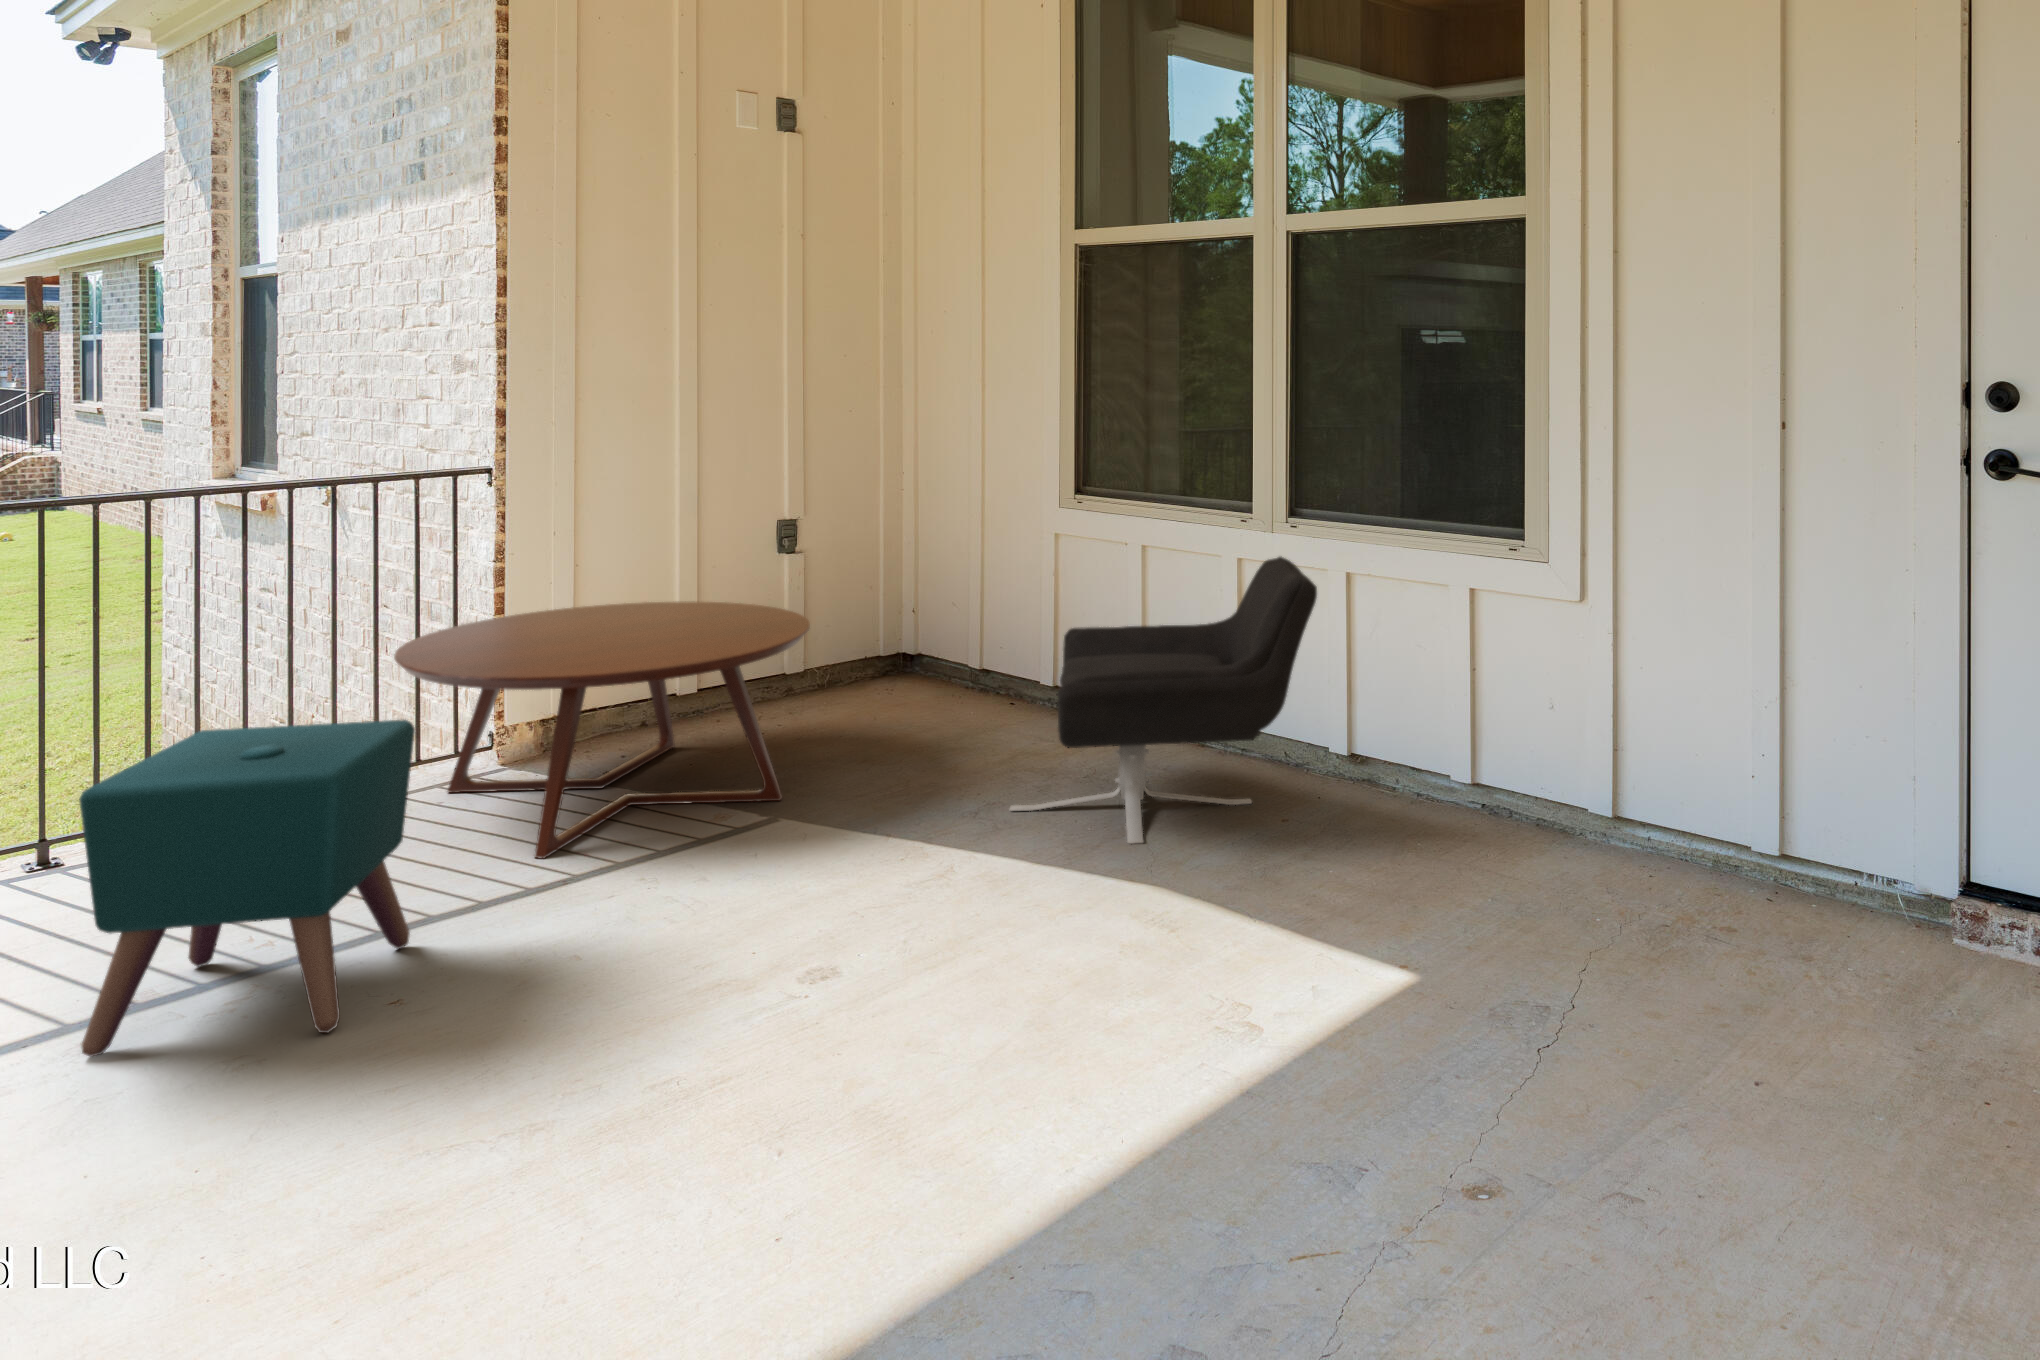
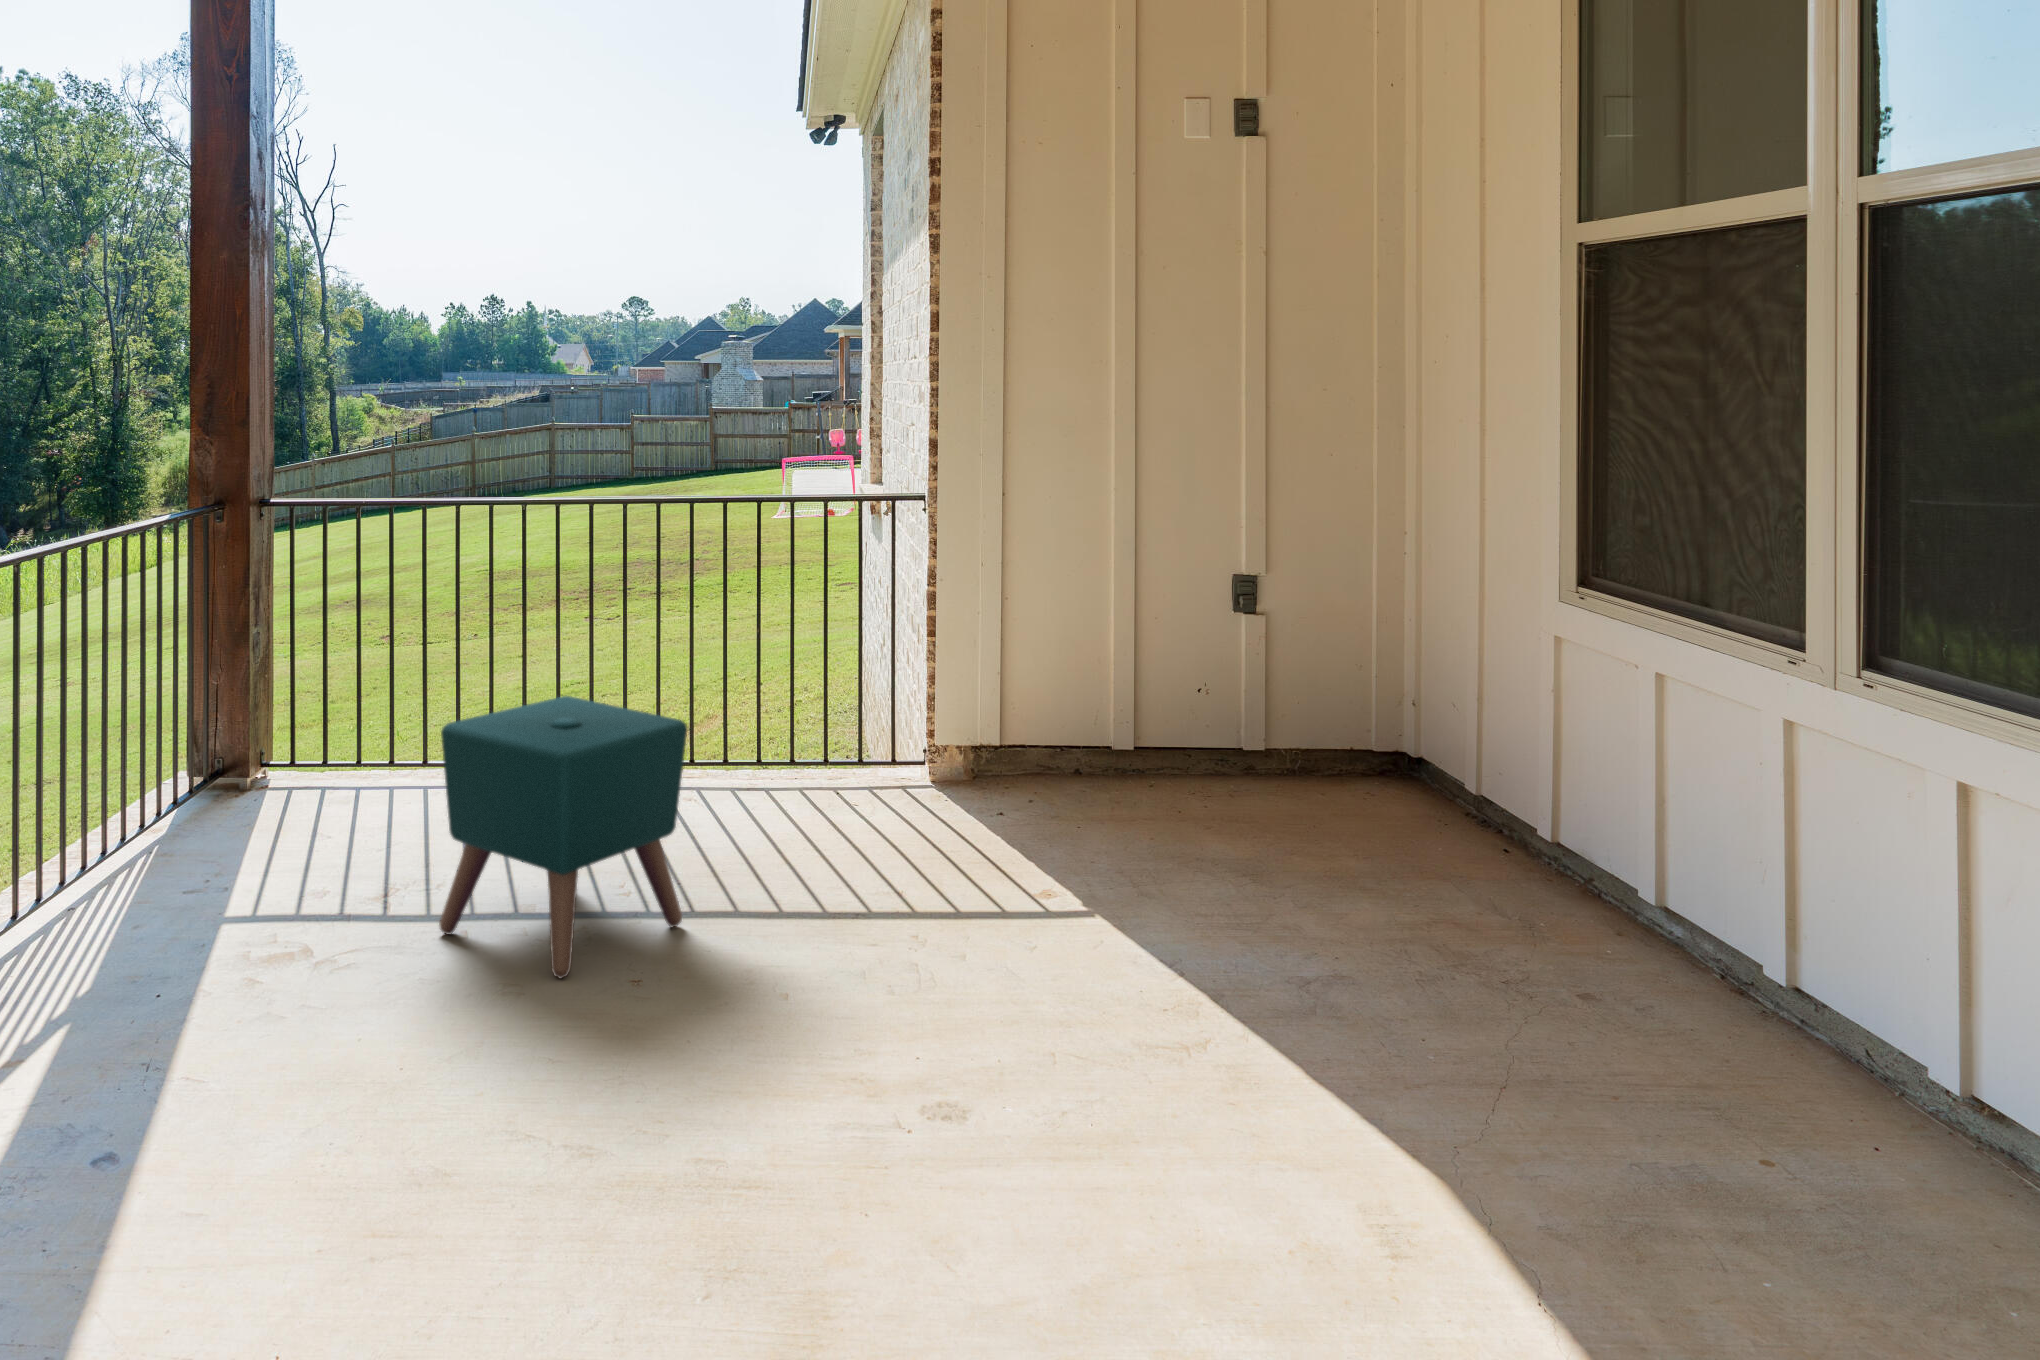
lounge chair: present [1010,556,1317,844] -> none [1336,737,1858,1128]
coffee table: present [394,601,810,859] -> none [776,641,1169,898]

